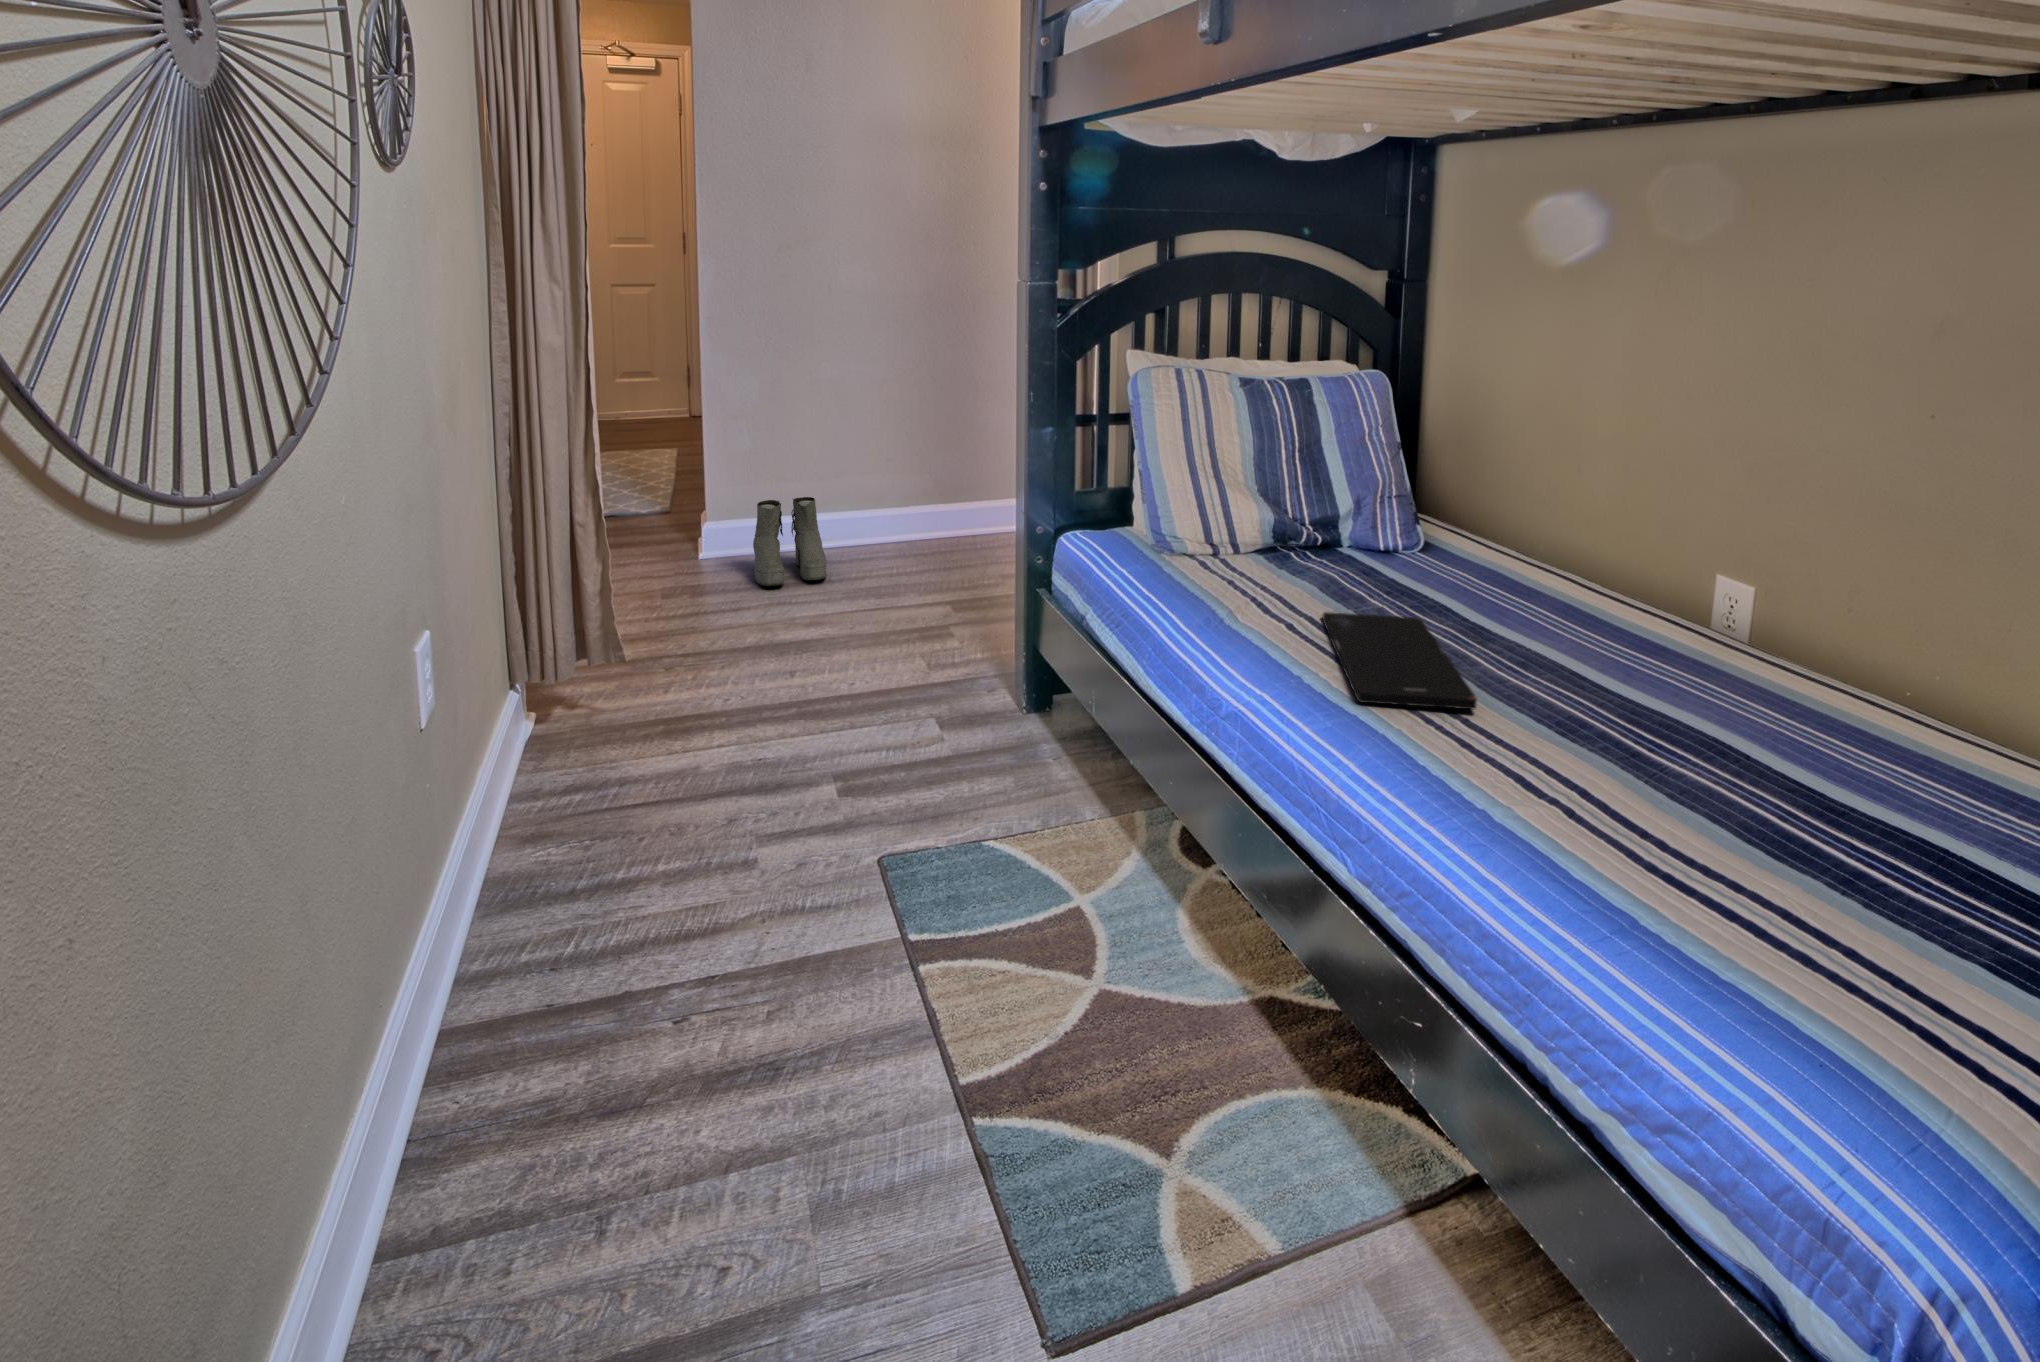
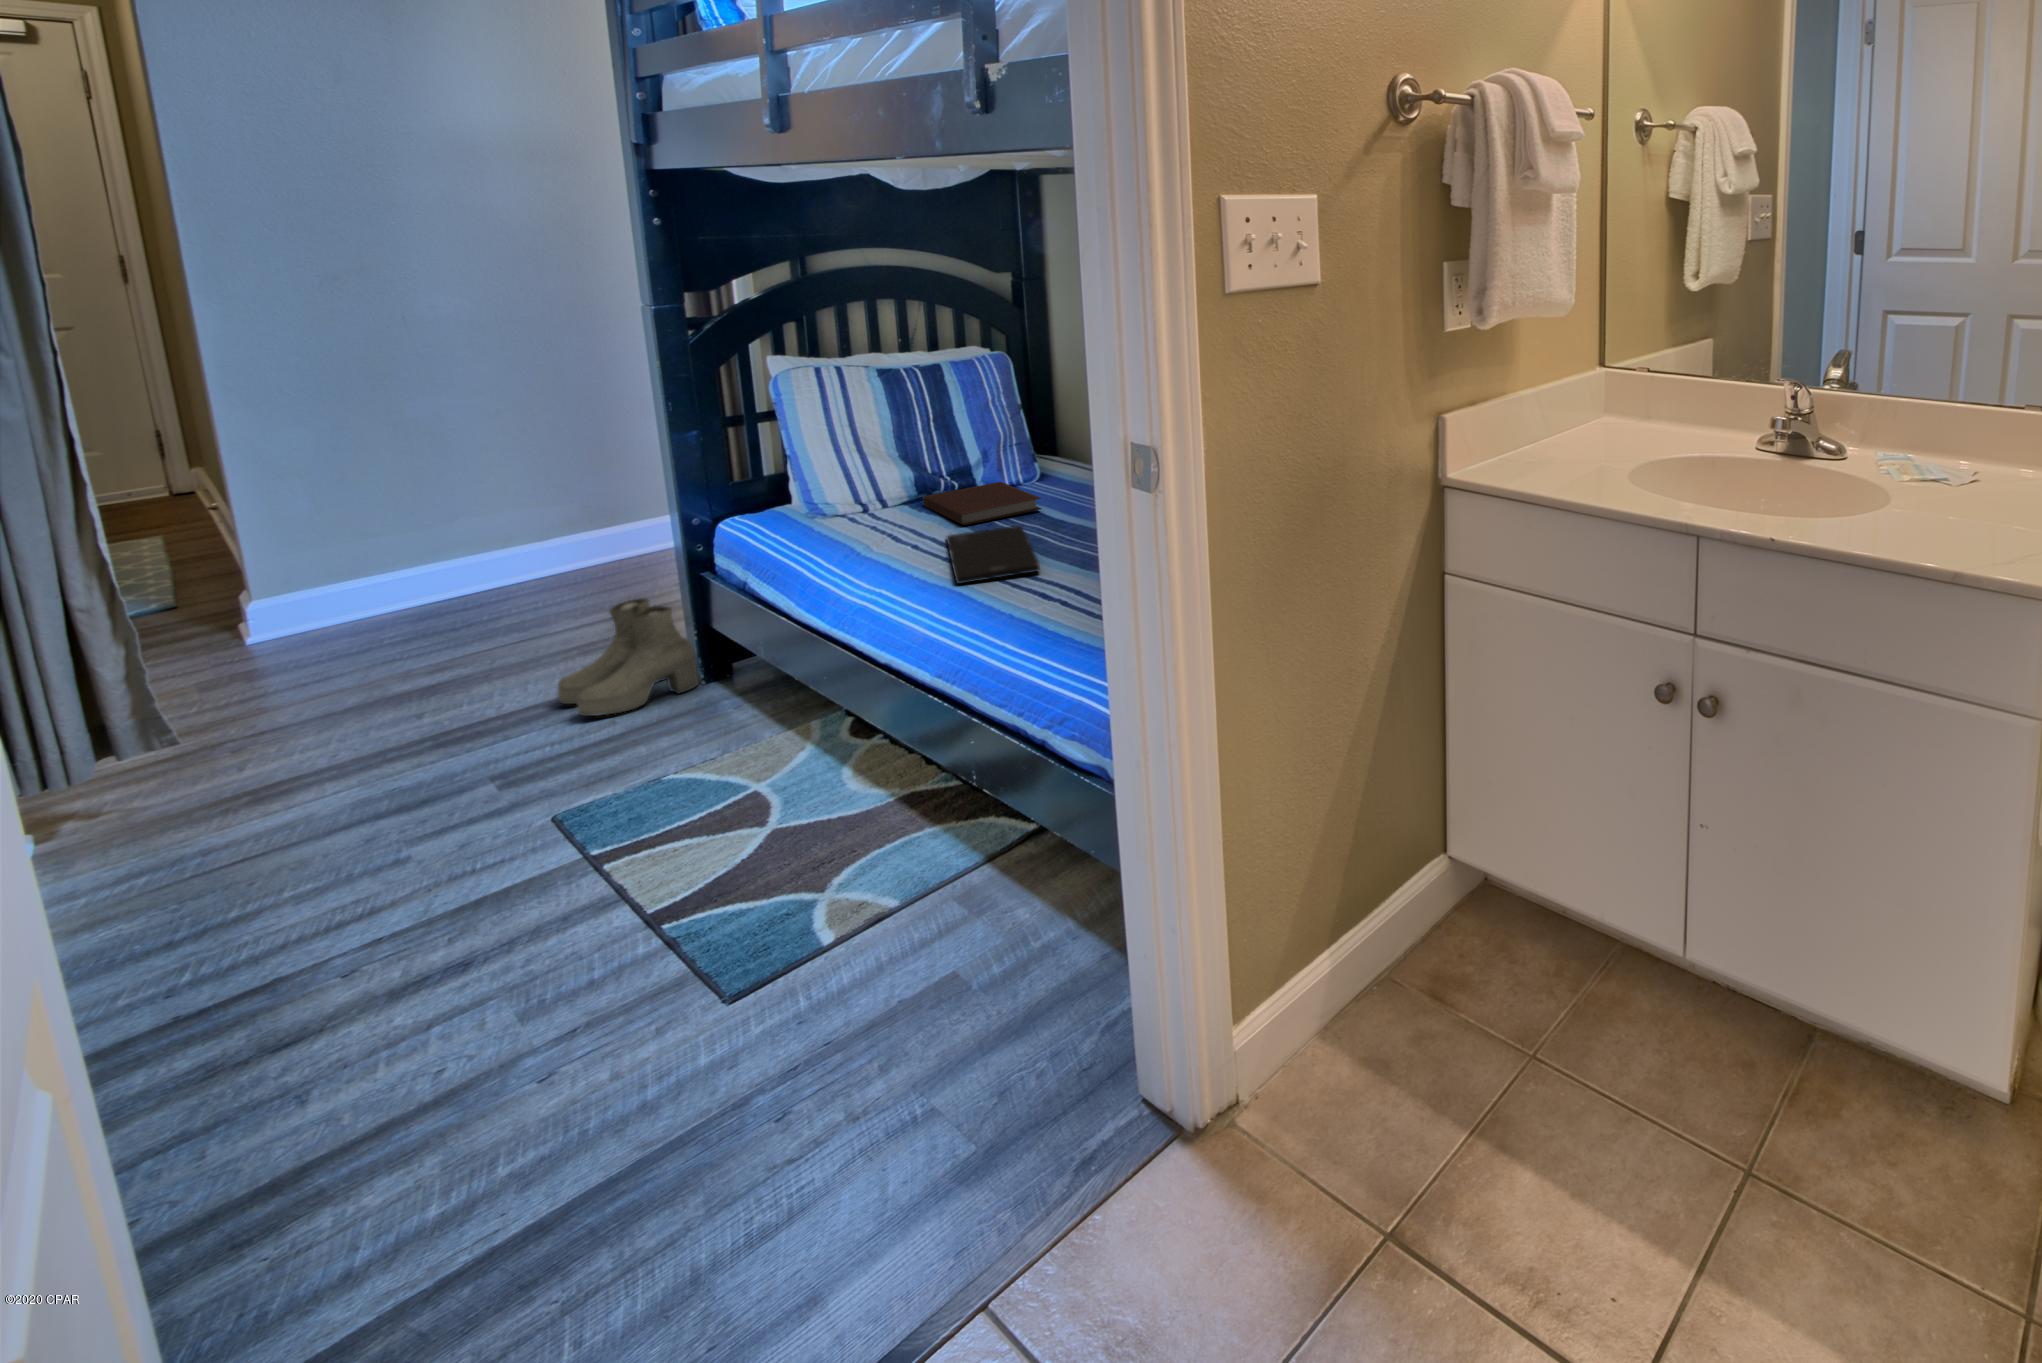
boots: present [753,497,827,586] -> present [558,599,698,716]
notebook: none [1281,544,1438,600] -> present [924,482,1041,525]

